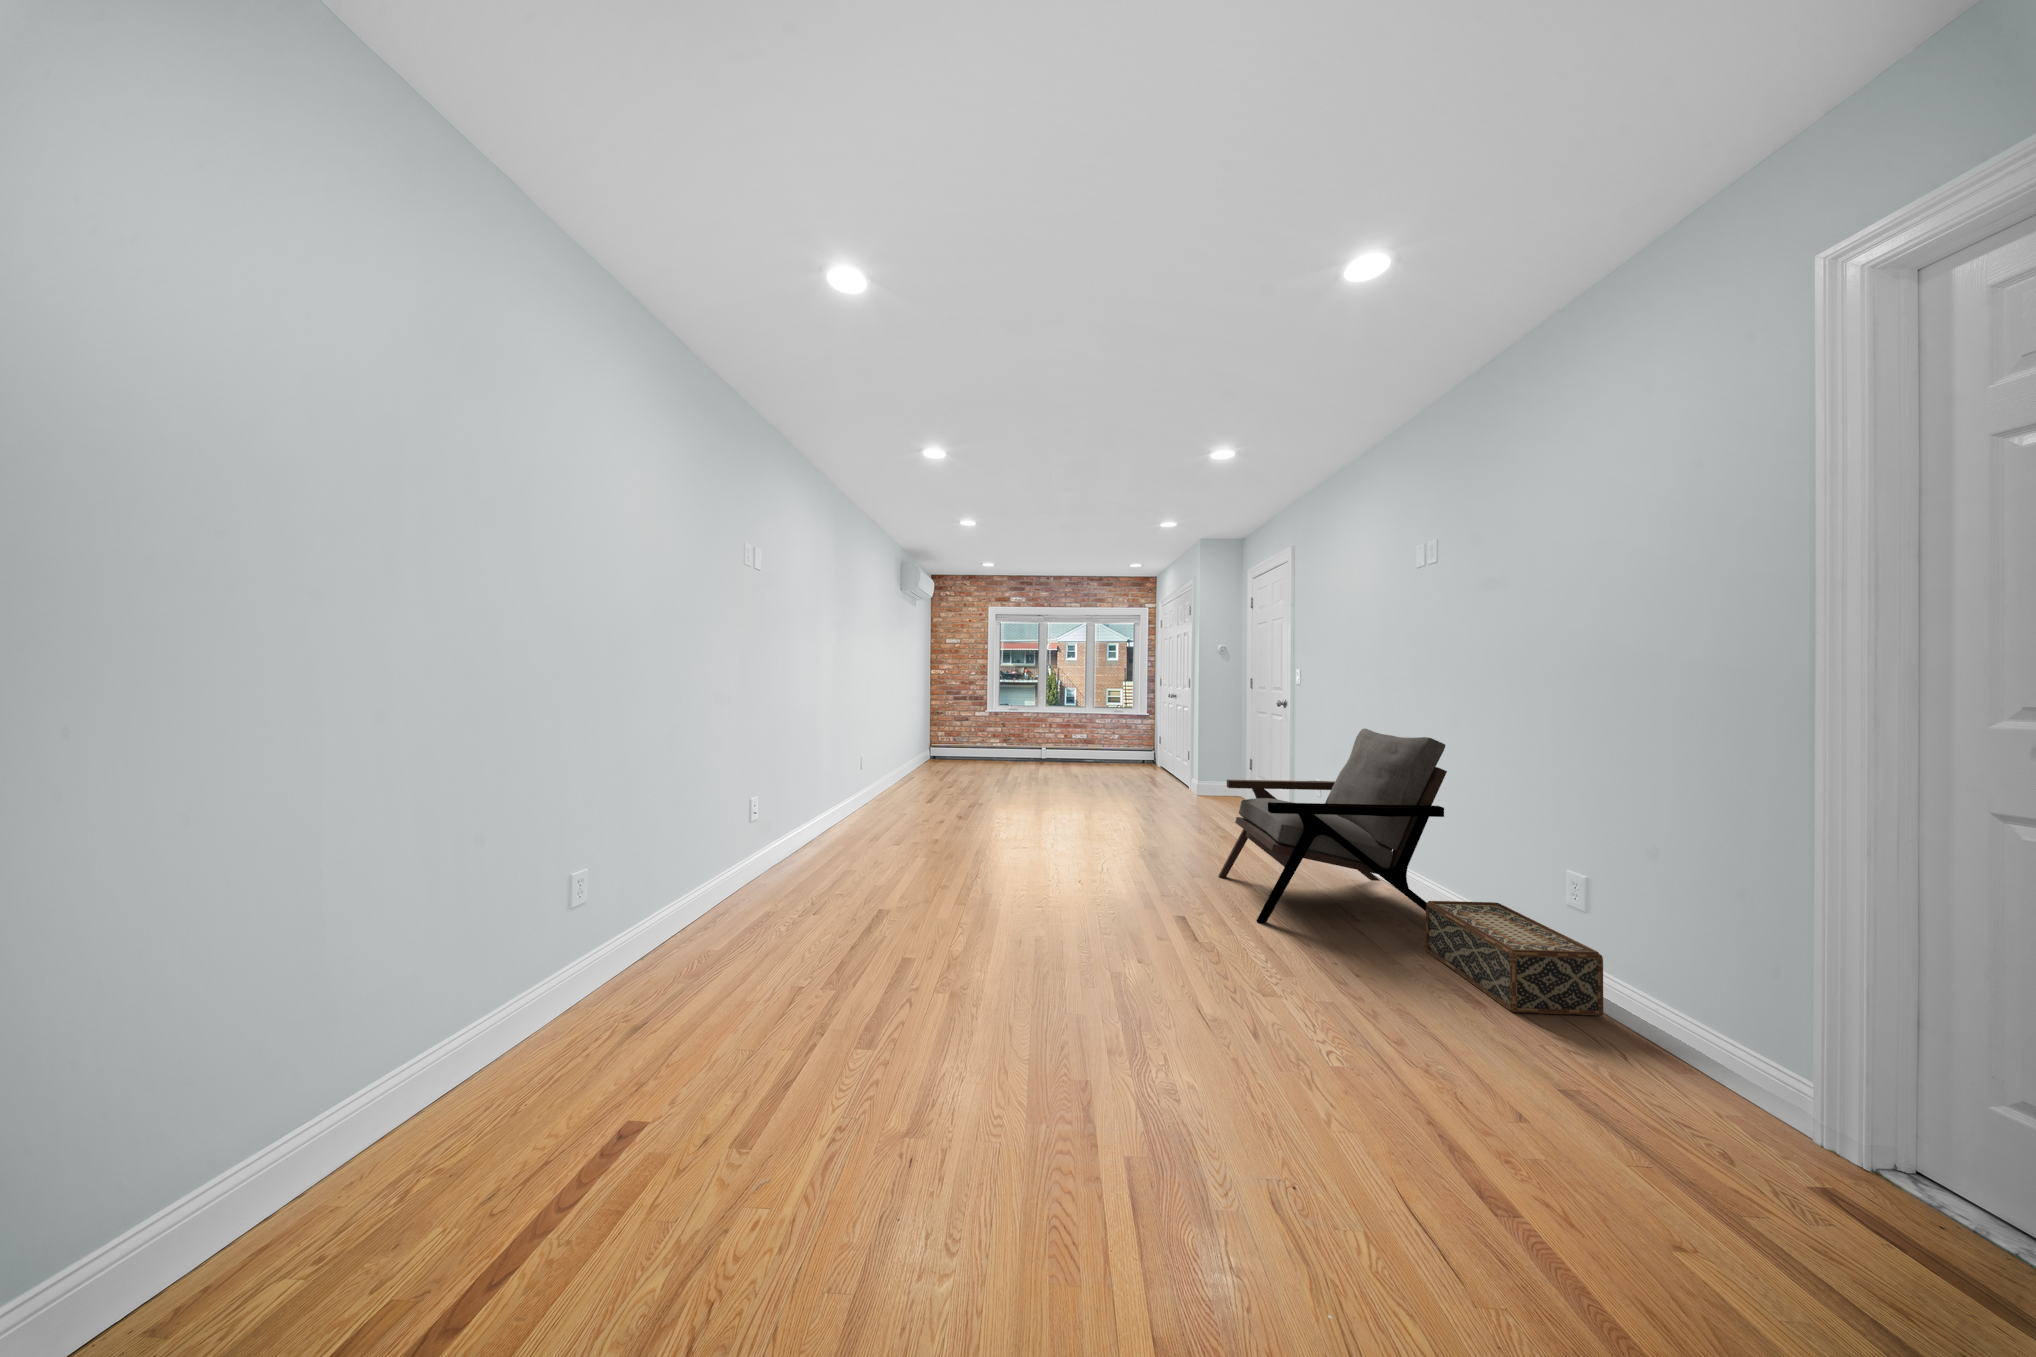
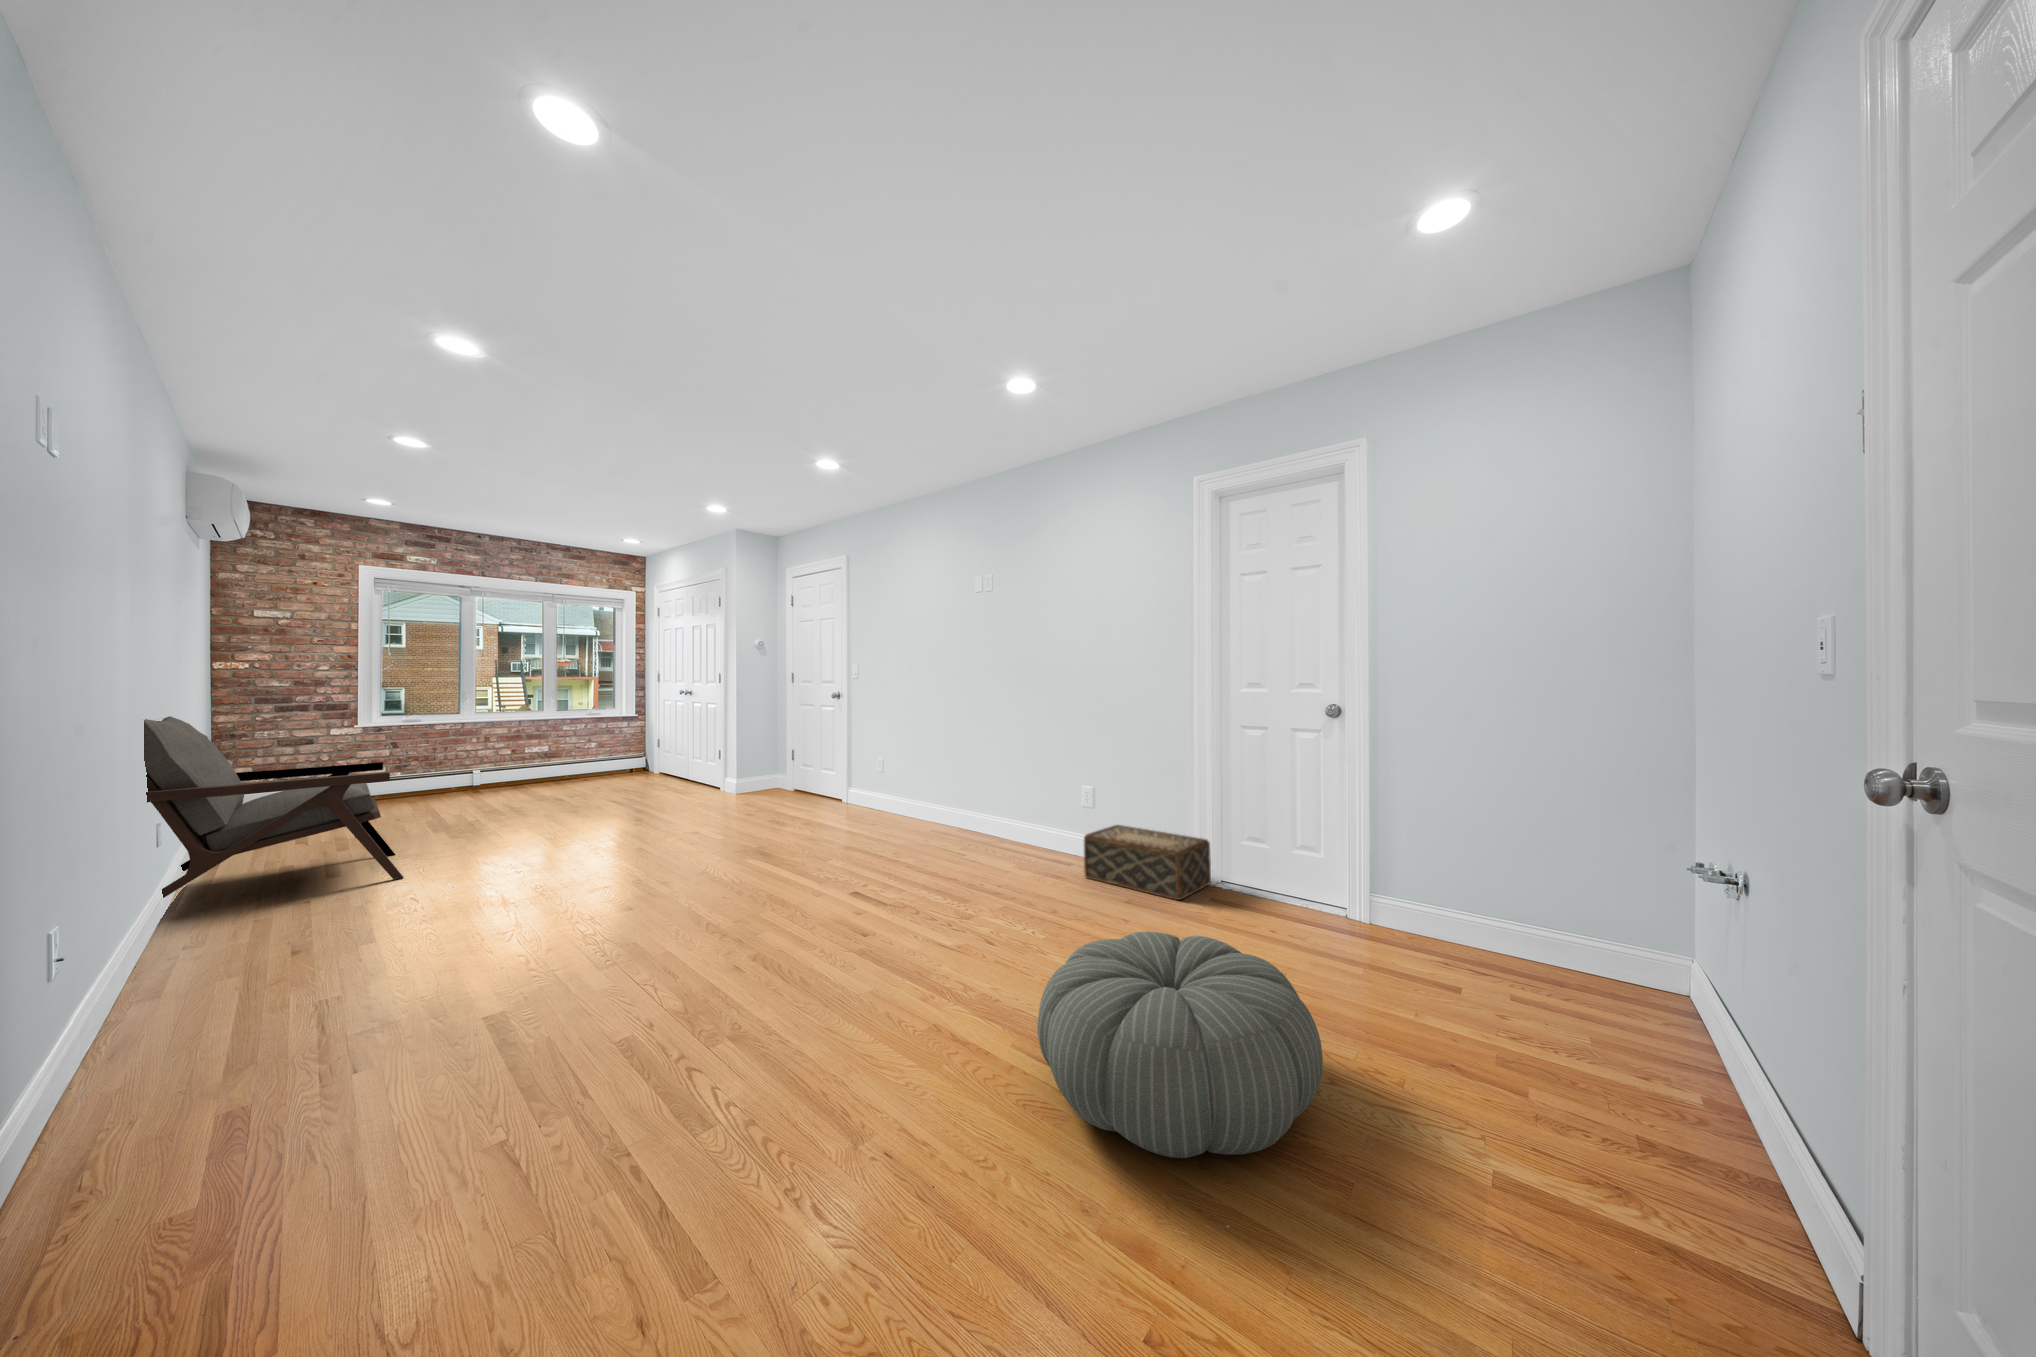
armchair: present [1218,729,1447,923] -> present [144,716,404,898]
pouf: none [1099,969,1361,1179] -> present [1037,932,1323,1158]

